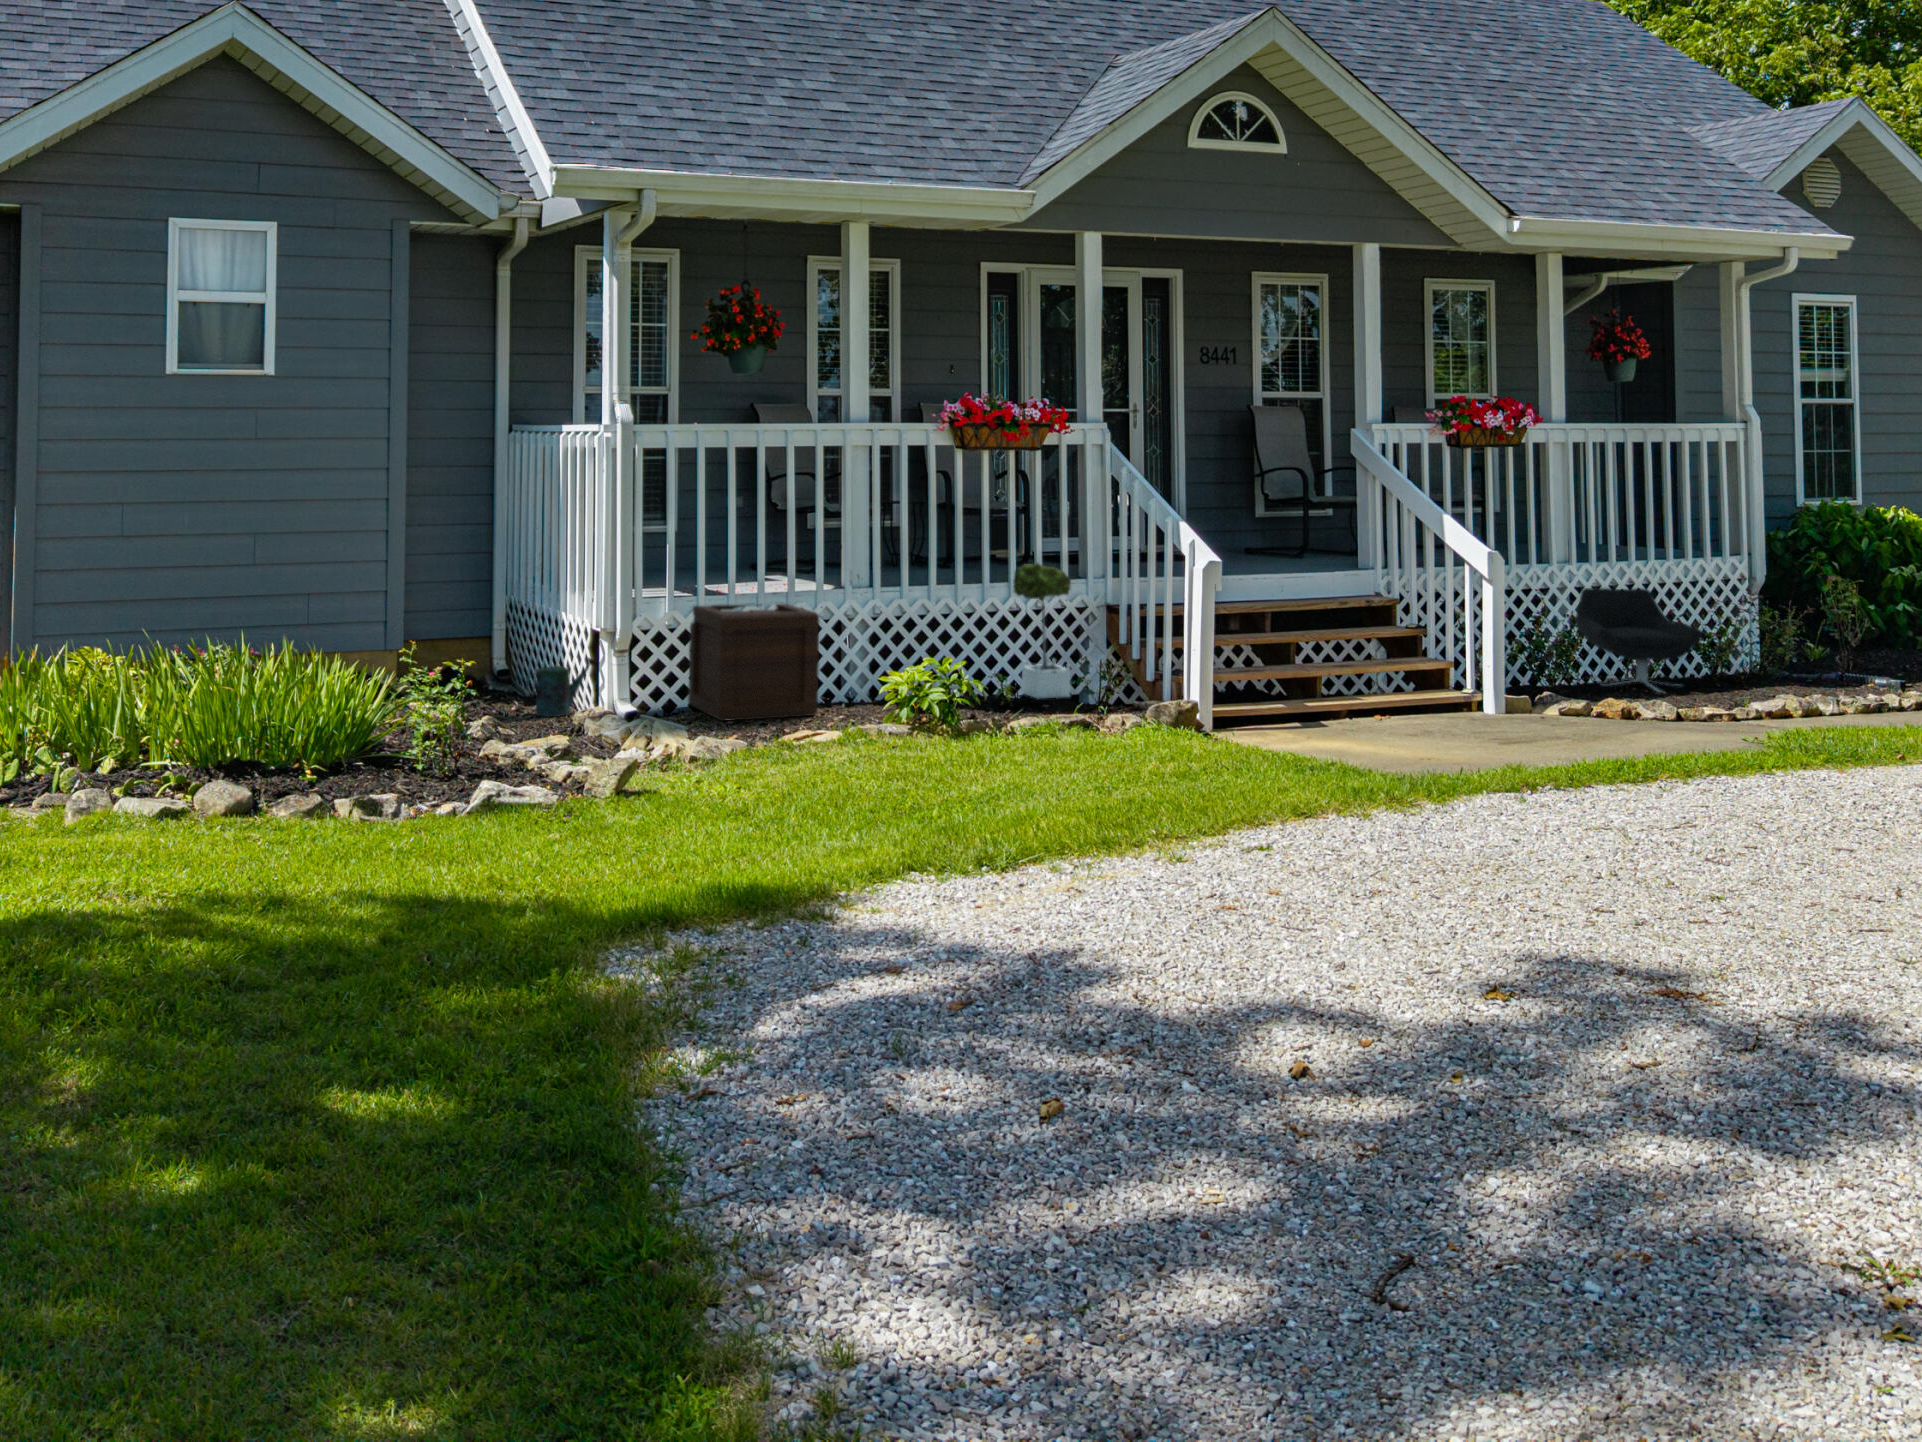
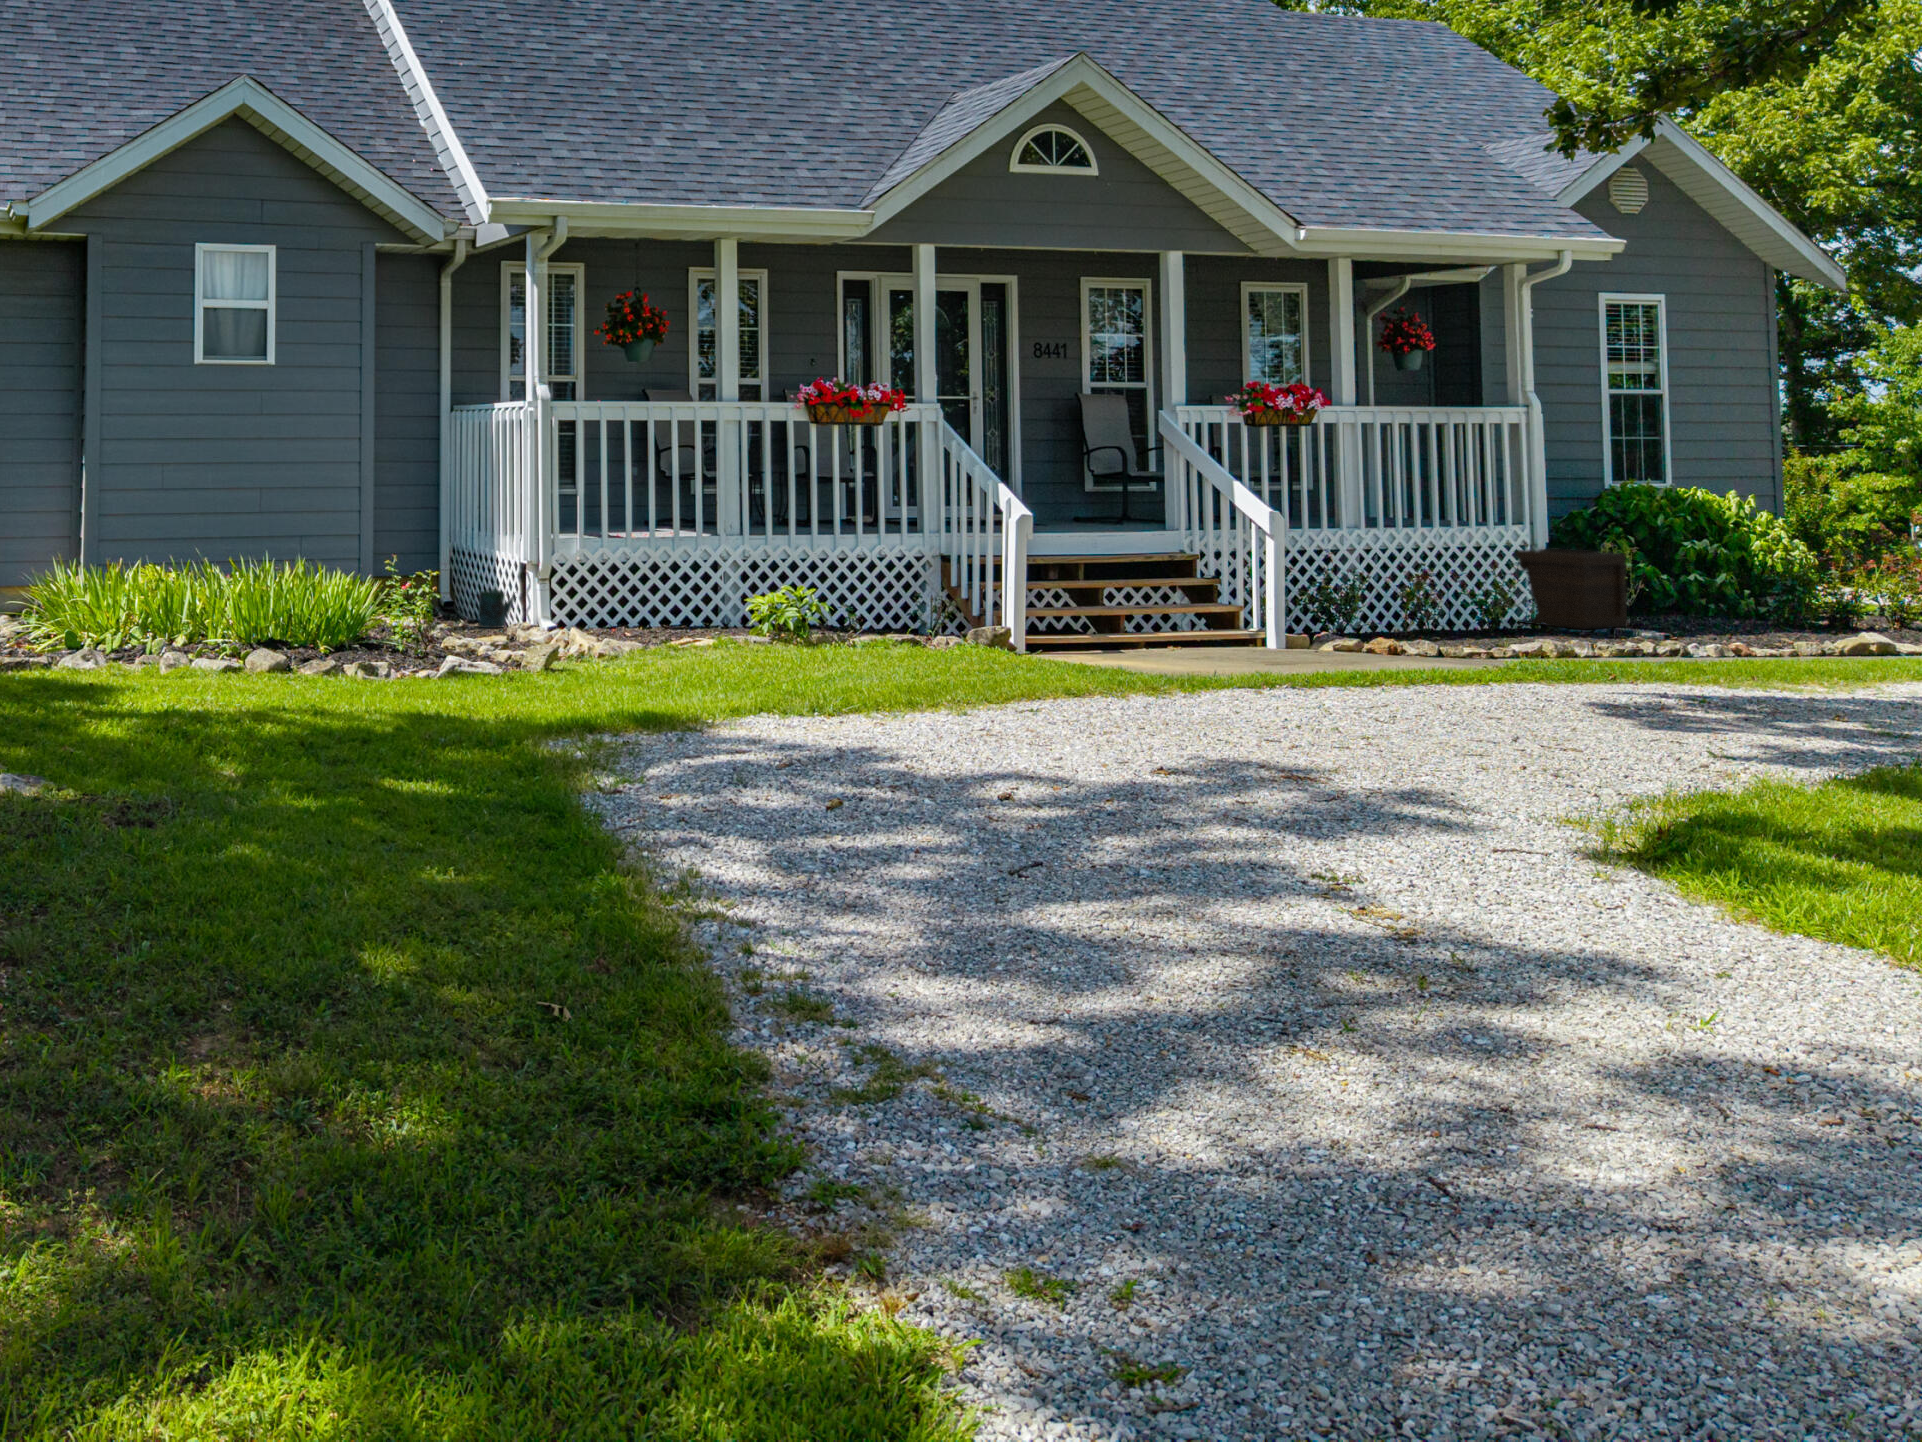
potted tree: present [1013,563,1071,699] -> none [860,516,909,628]
lounge chair: present [1575,588,1703,692] -> none [1359,549,1472,637]
wooden crate: present [688,604,819,721] -> present [1516,549,1627,629]

